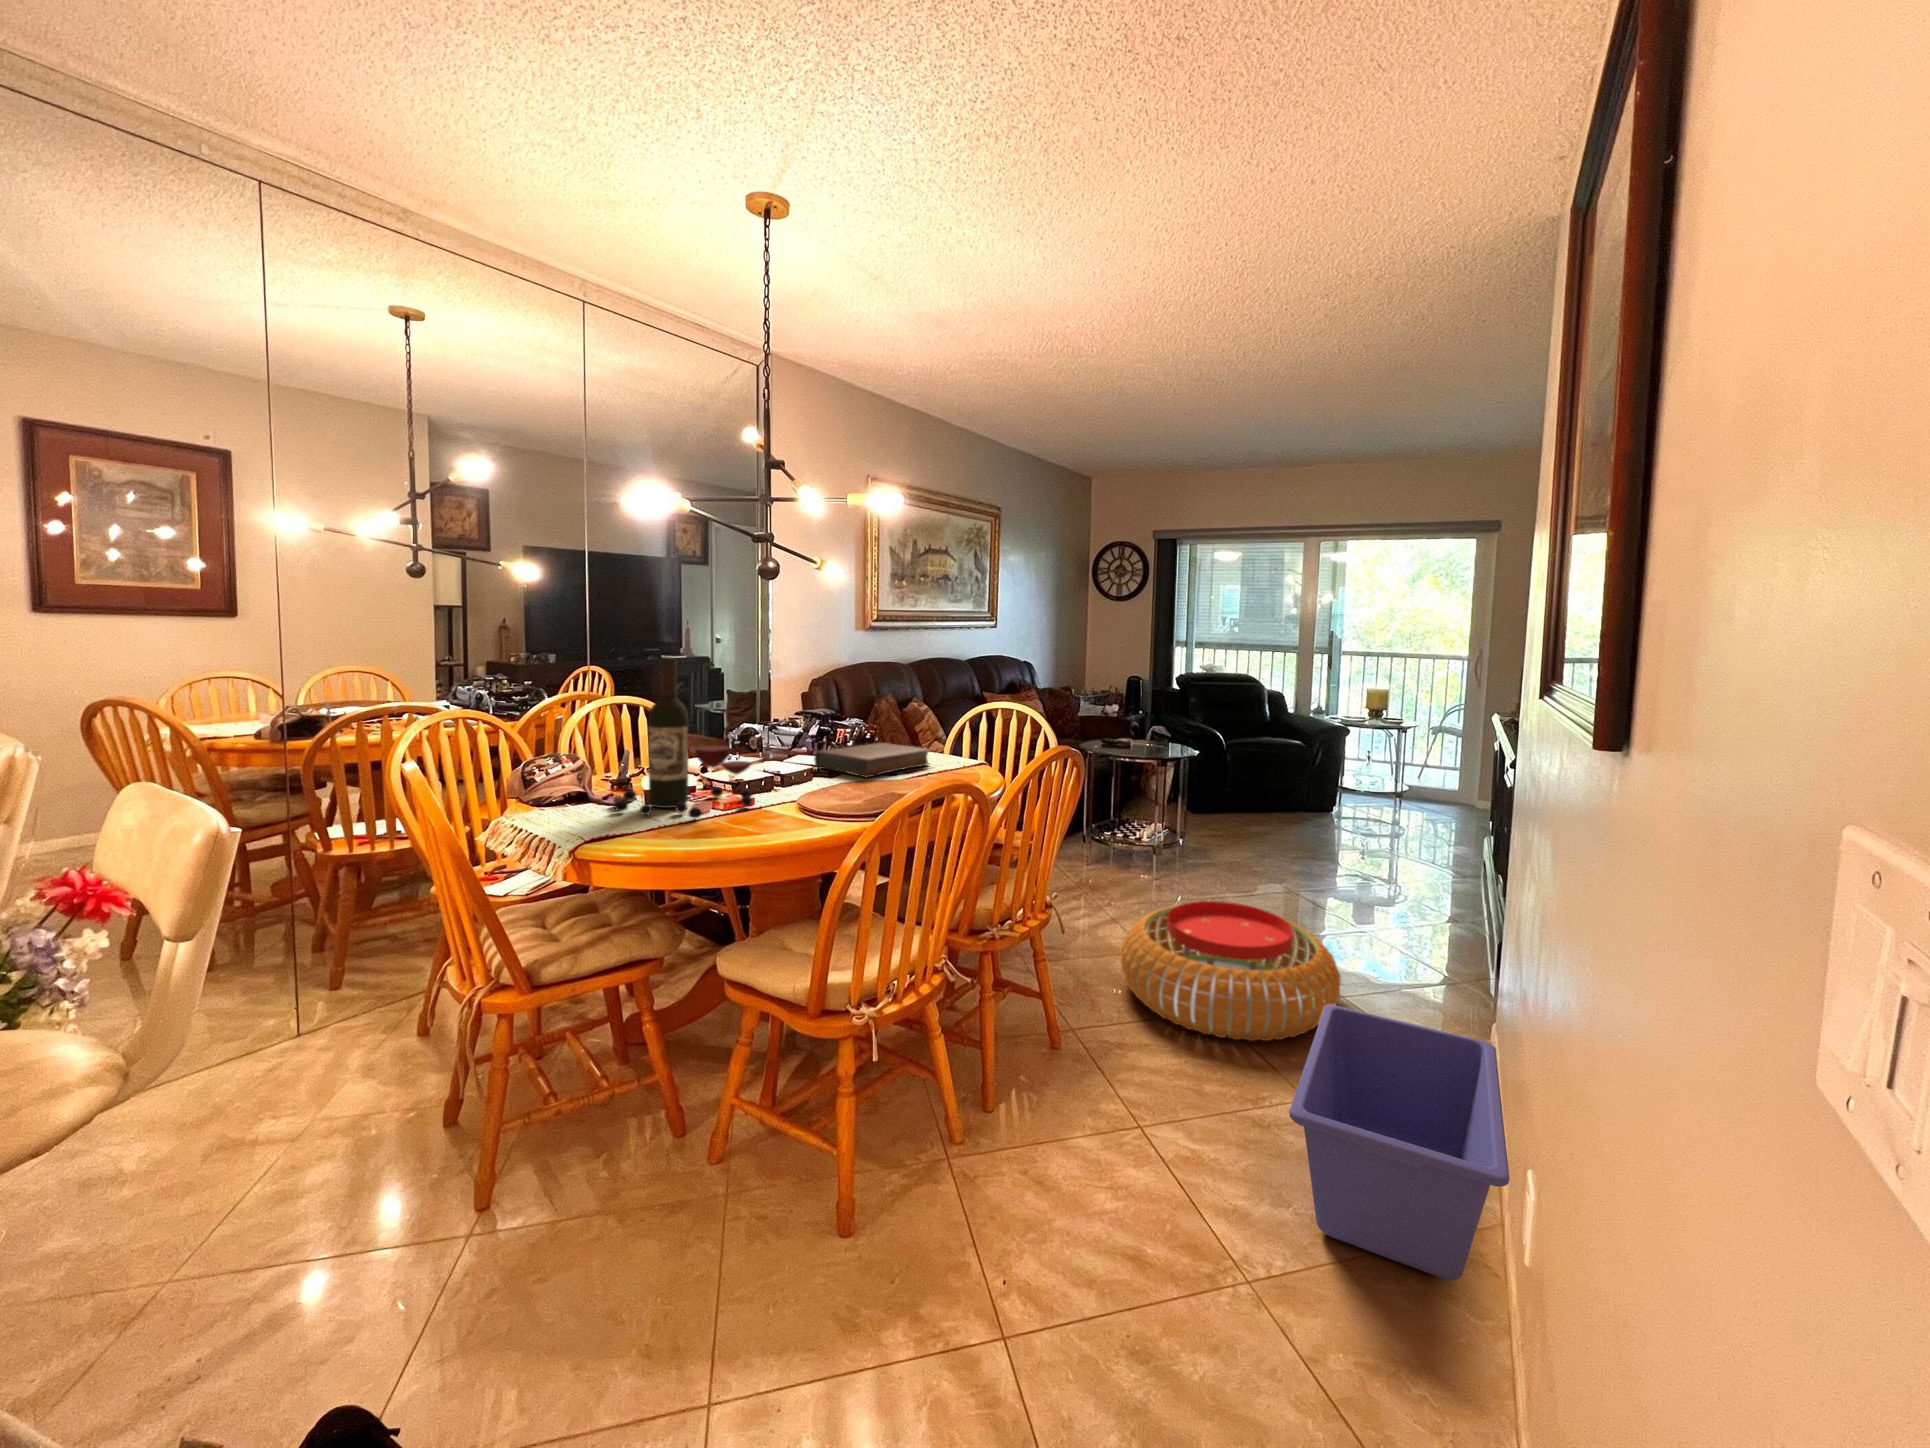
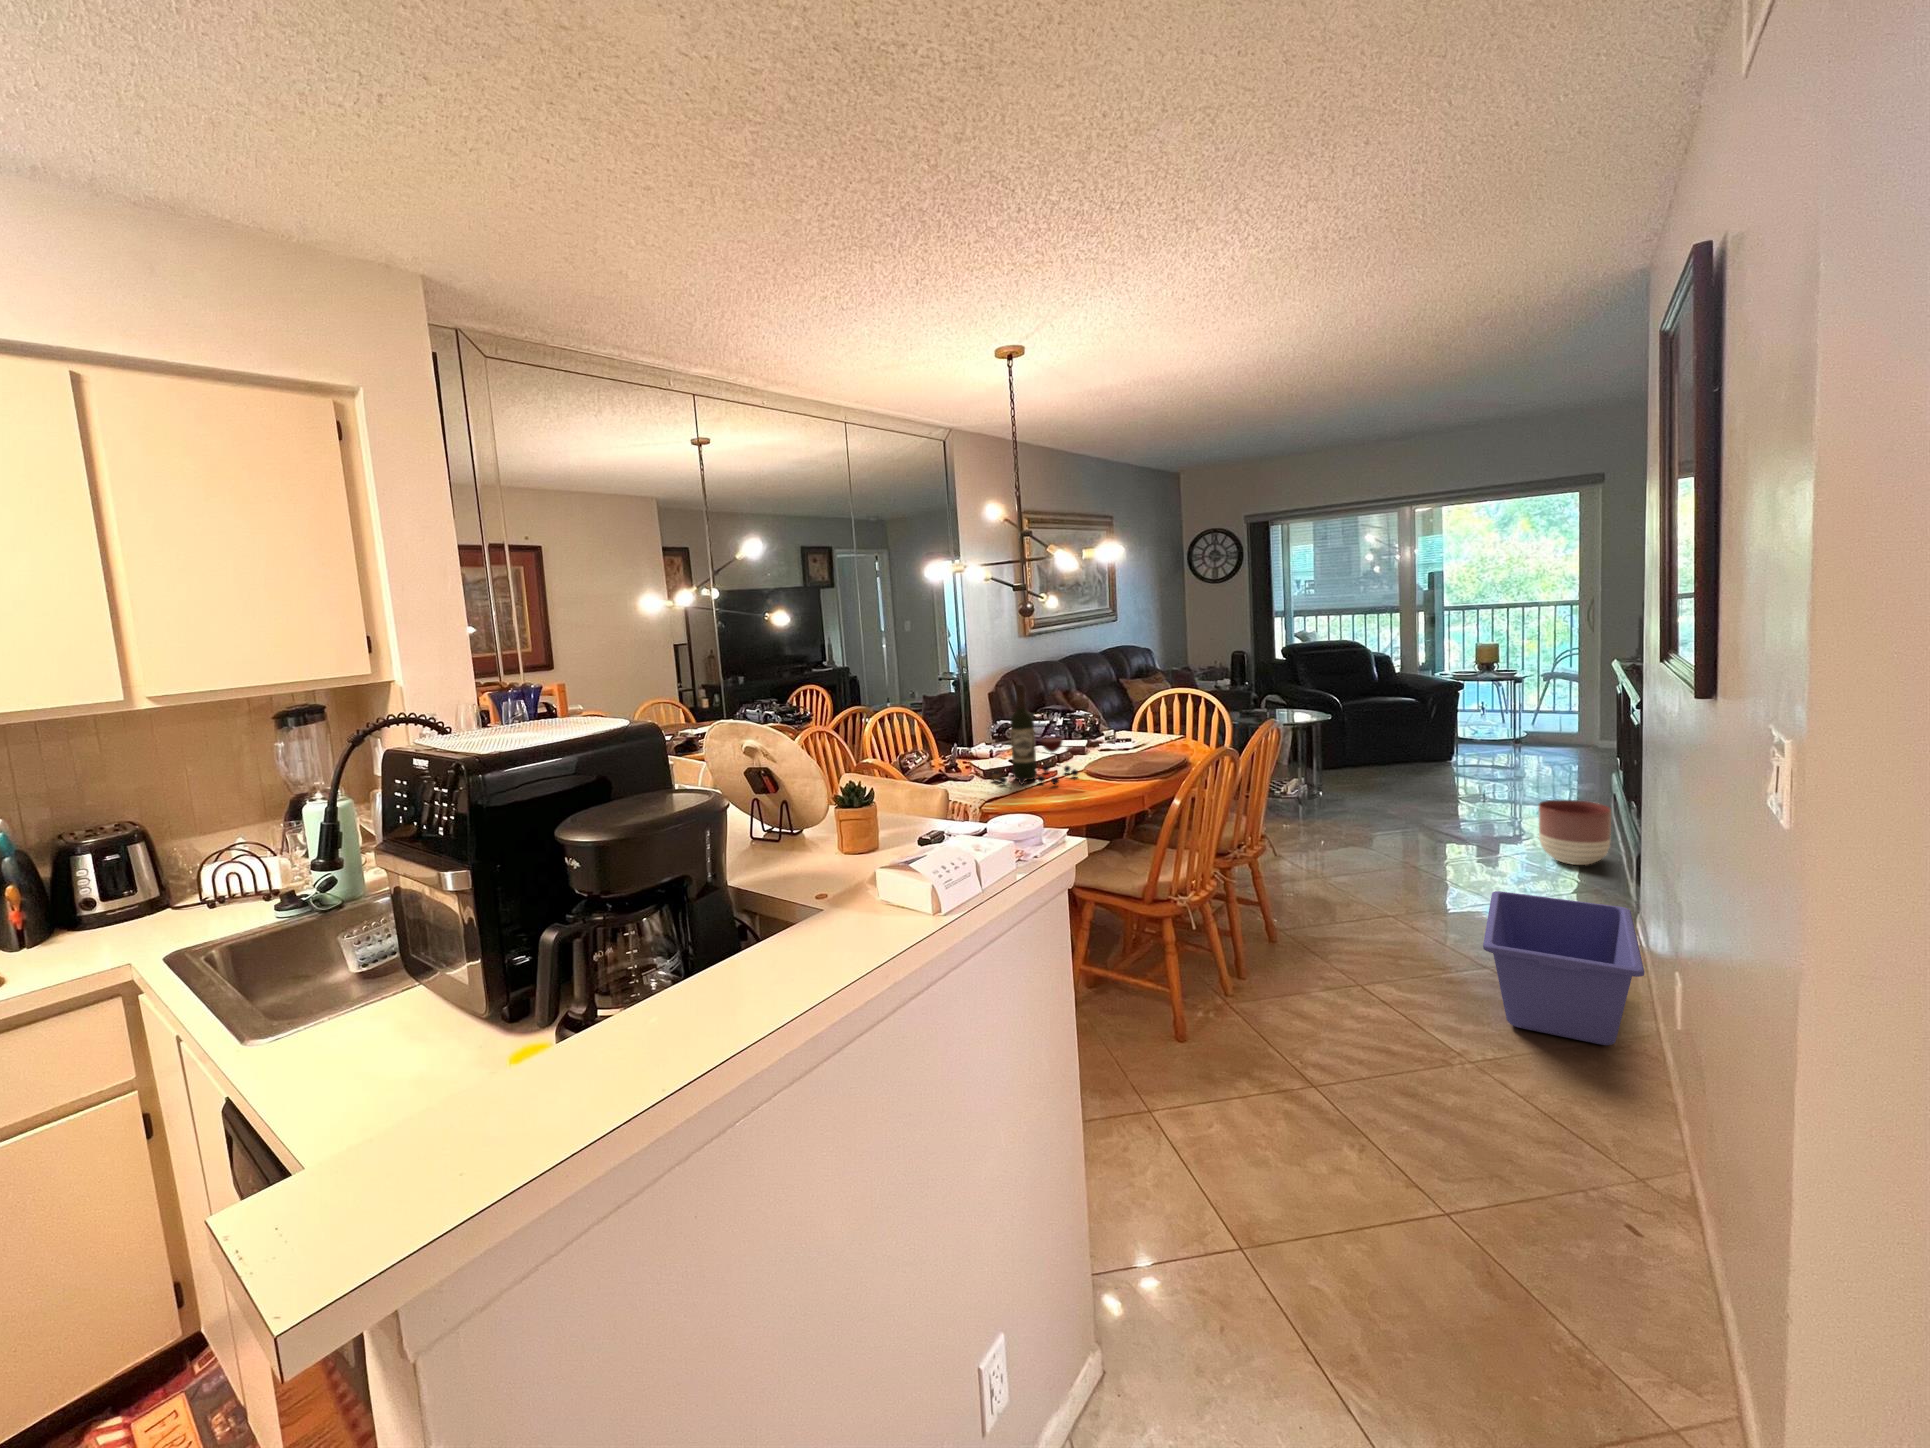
book: present [814,743,930,777] -> none [1079,729,1158,754]
planter: none [1403,868,1482,950] -> present [1538,800,1611,865]
pouf: present [1121,901,1341,1041] -> none [1307,833,1496,929]

